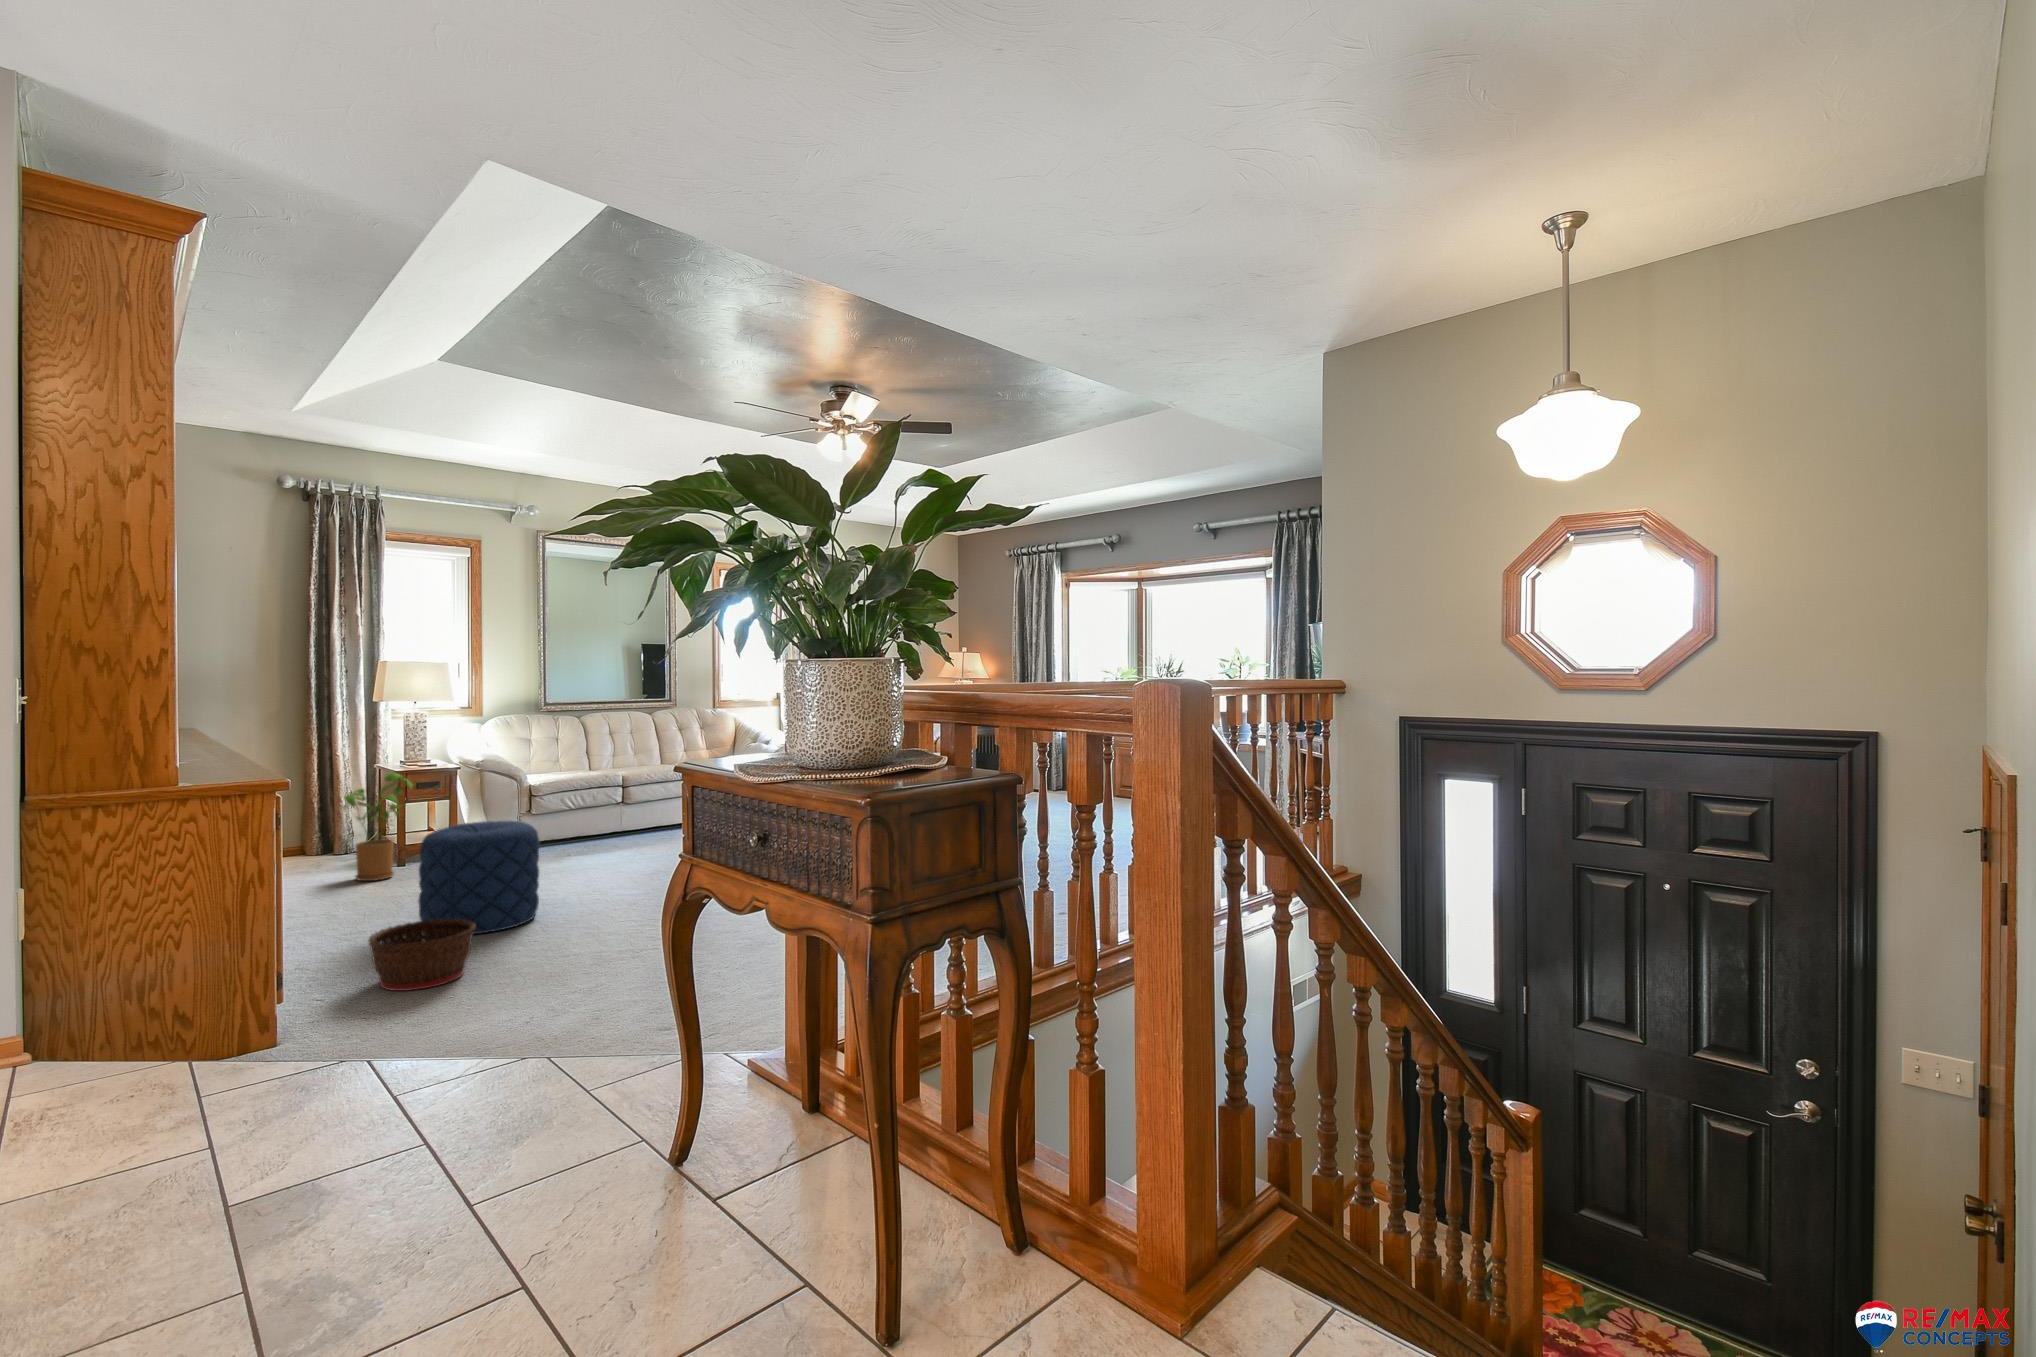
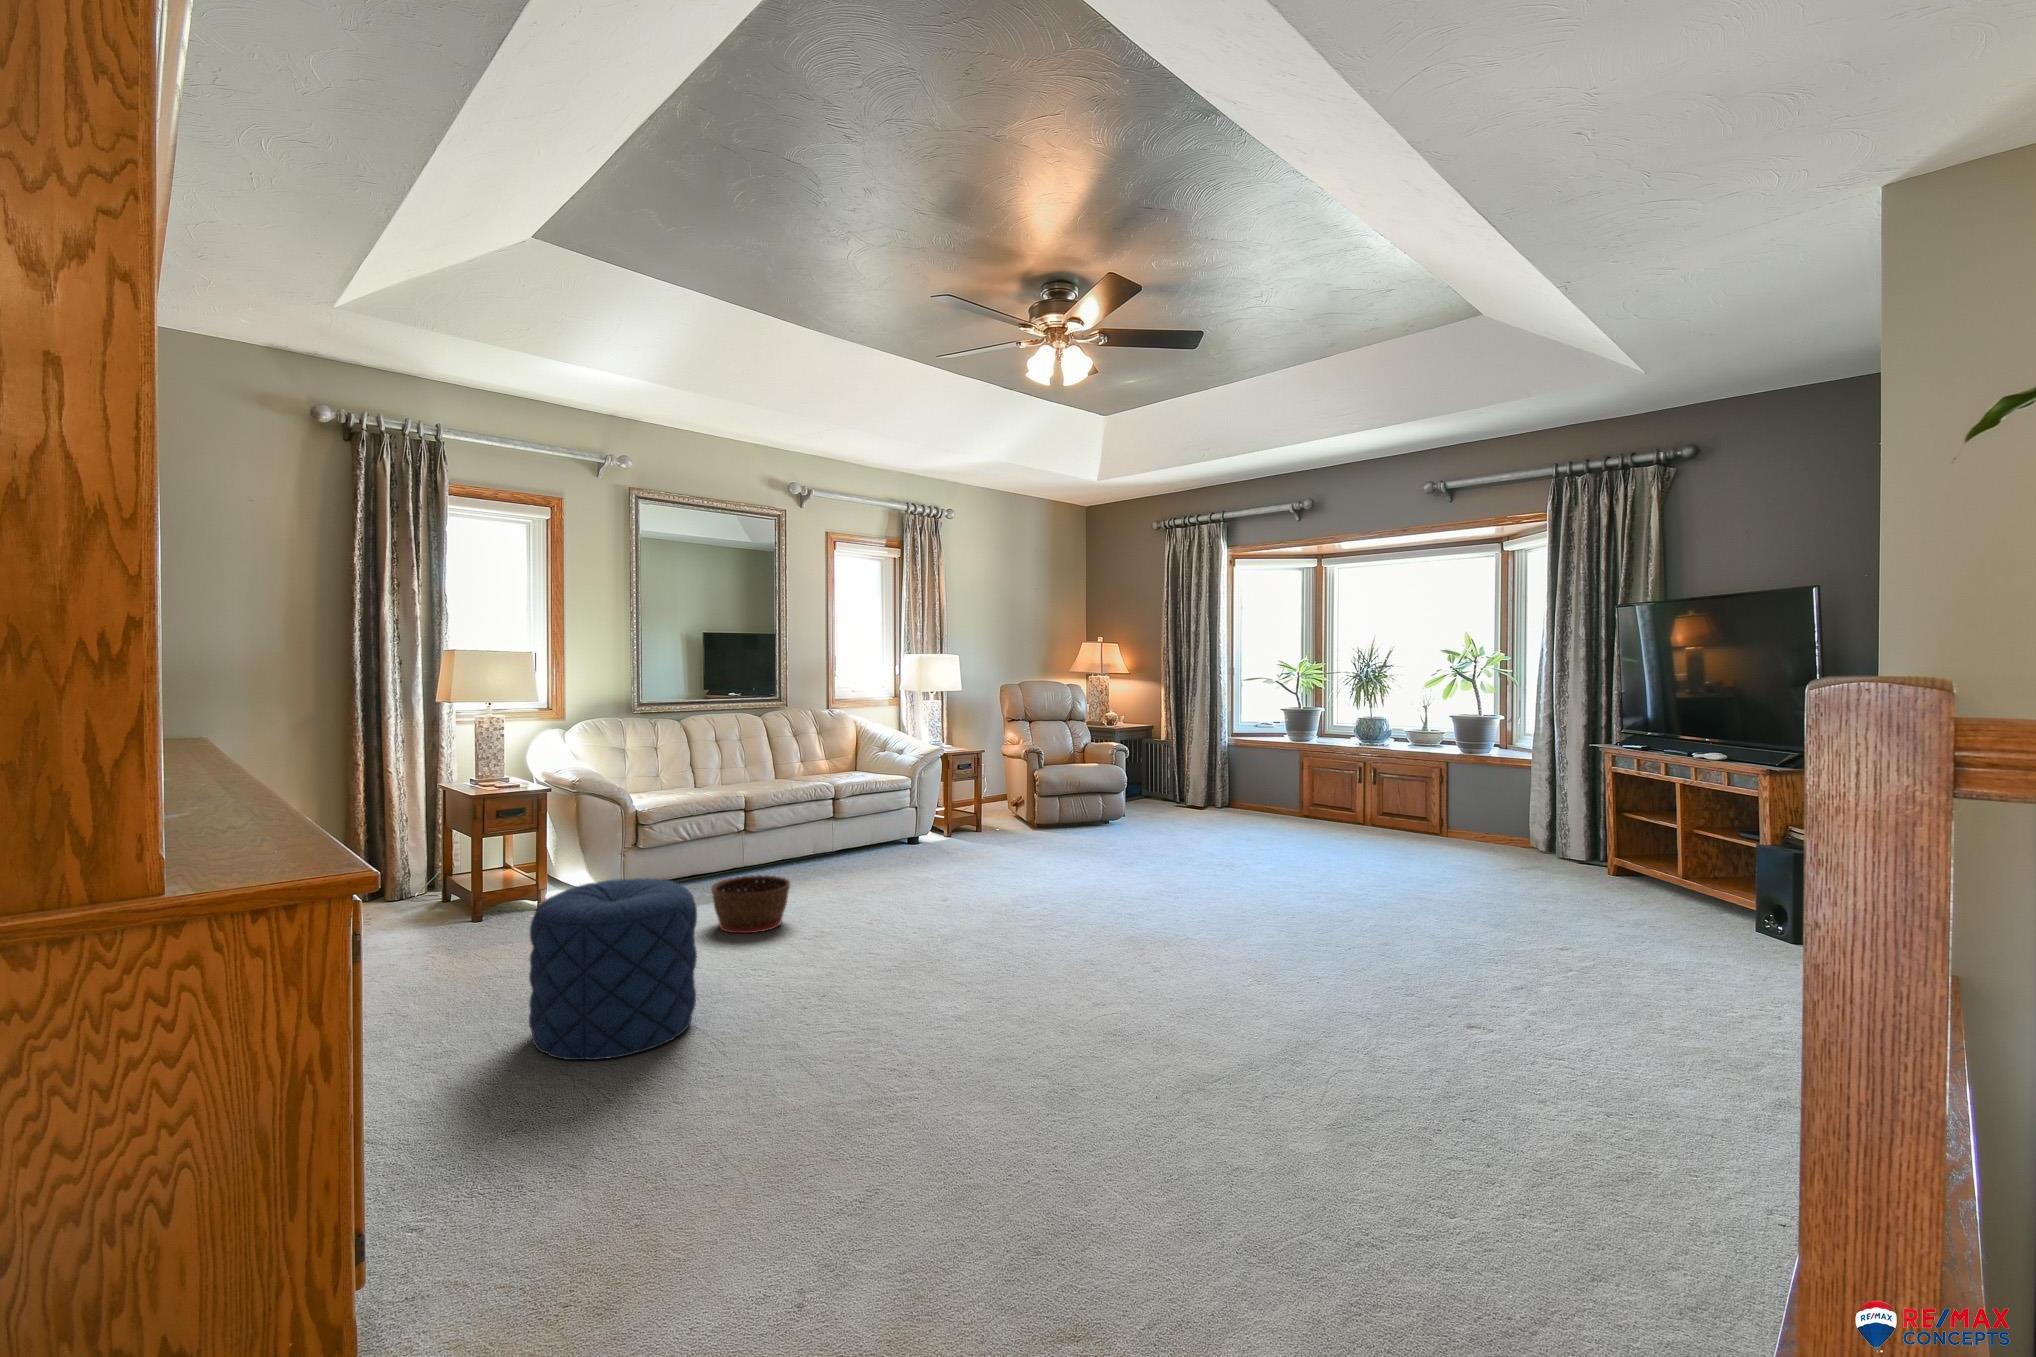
house plant: present [343,773,412,881] -> none [403,800,498,949]
basket: present [369,919,475,991] -> present [711,875,790,933]

